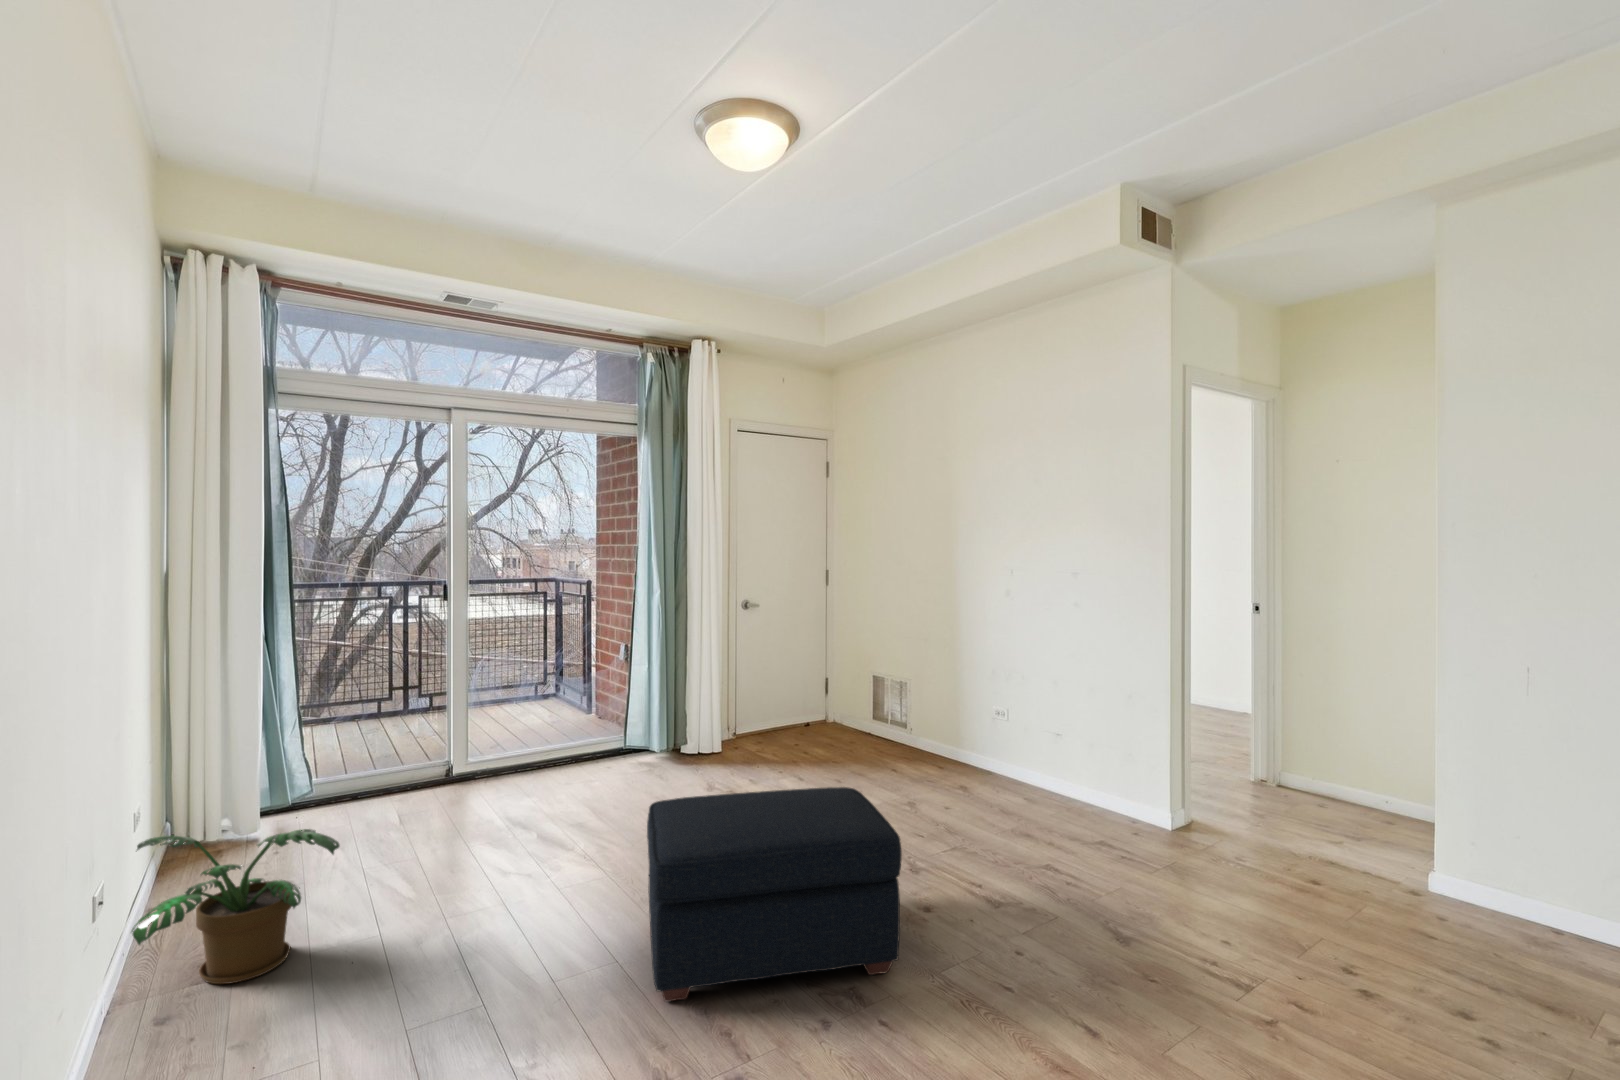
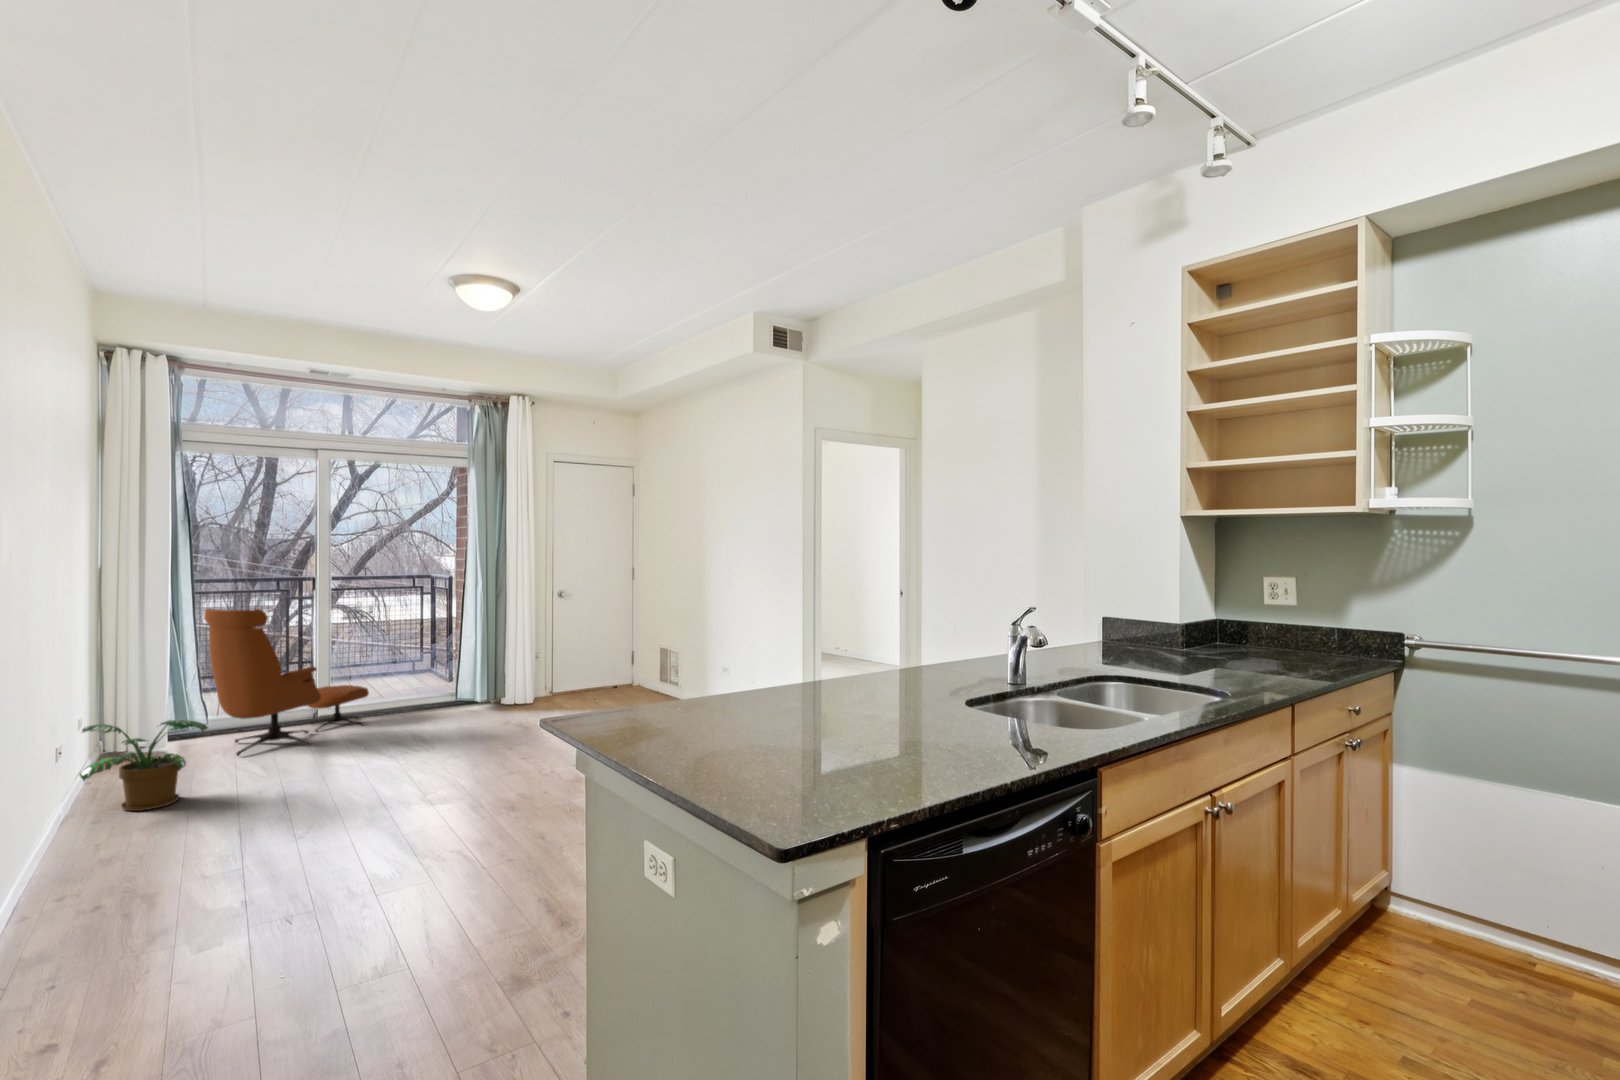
lounge chair: none [313,632,520,851] -> present [204,609,369,756]
ottoman: present [647,787,902,1002] -> none [392,701,556,813]

